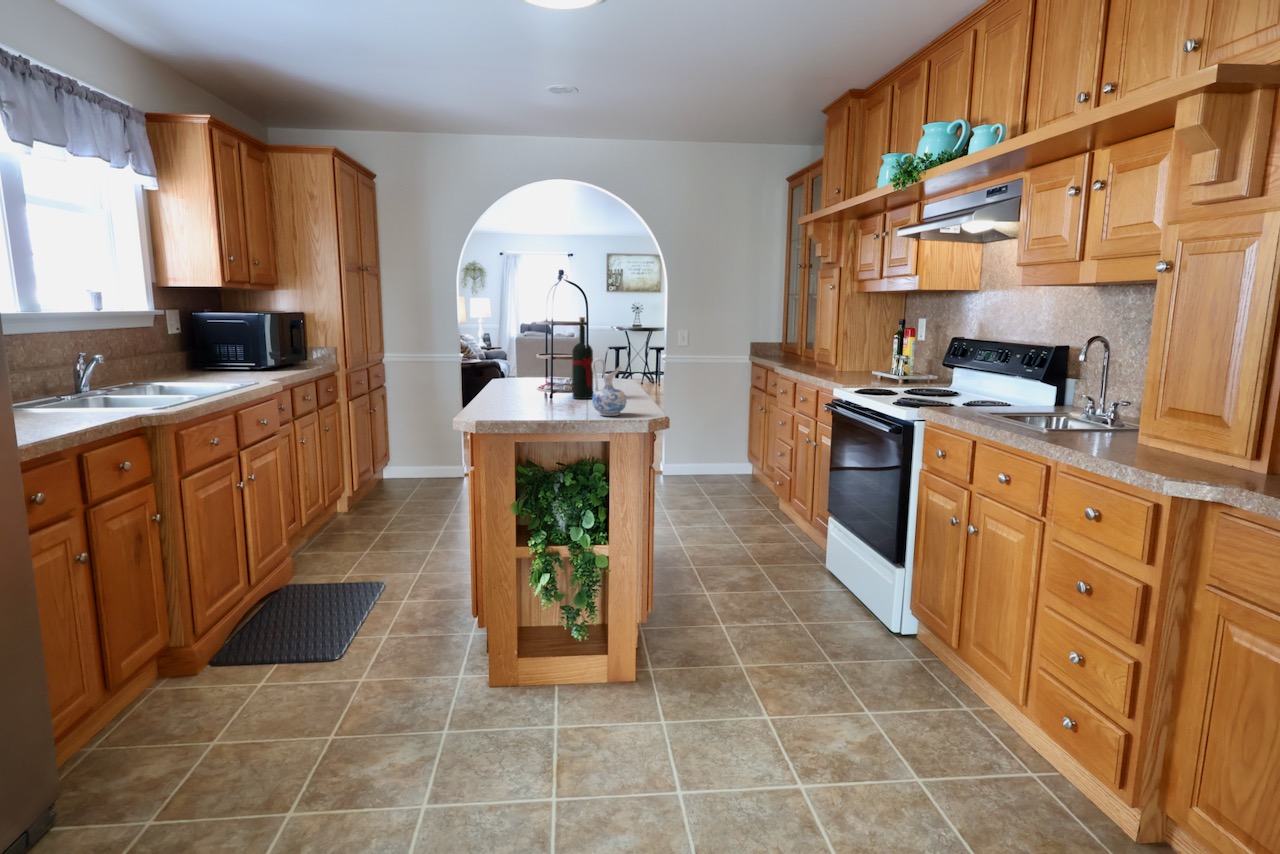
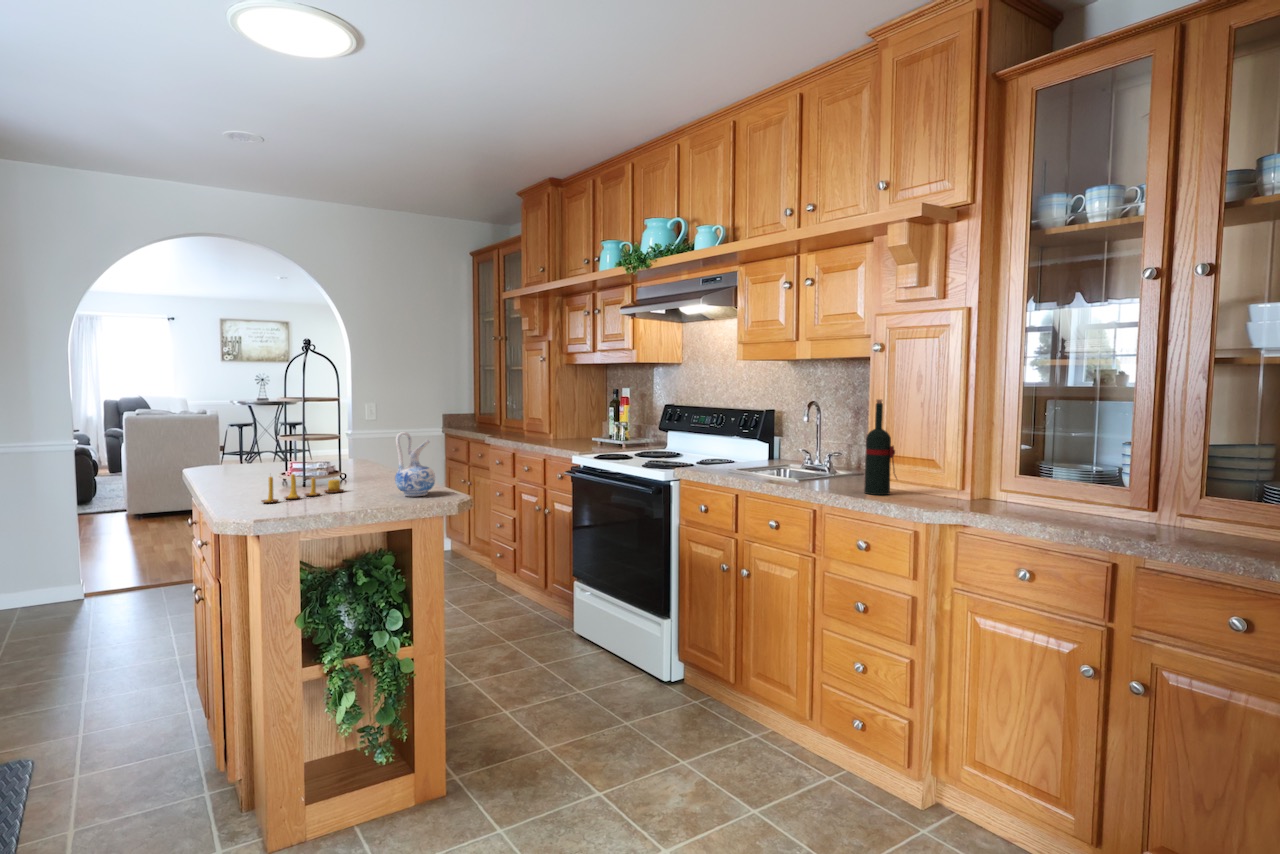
wine bottle: present [572,317,593,399] -> present [864,399,896,495]
candle: none [493,388,564,412] -> present [262,474,343,503]

